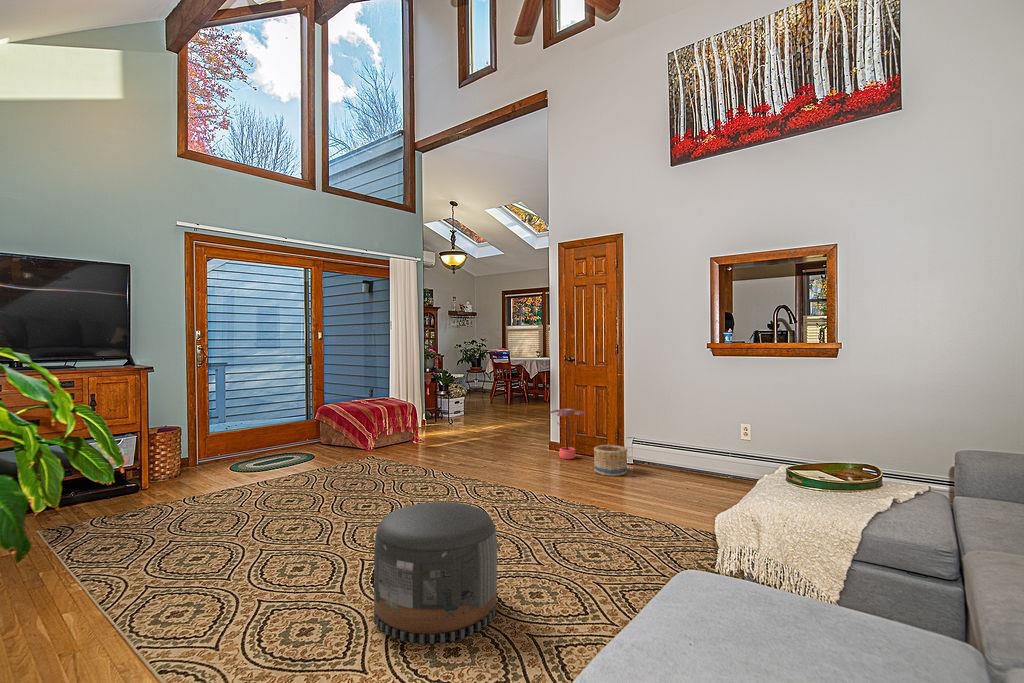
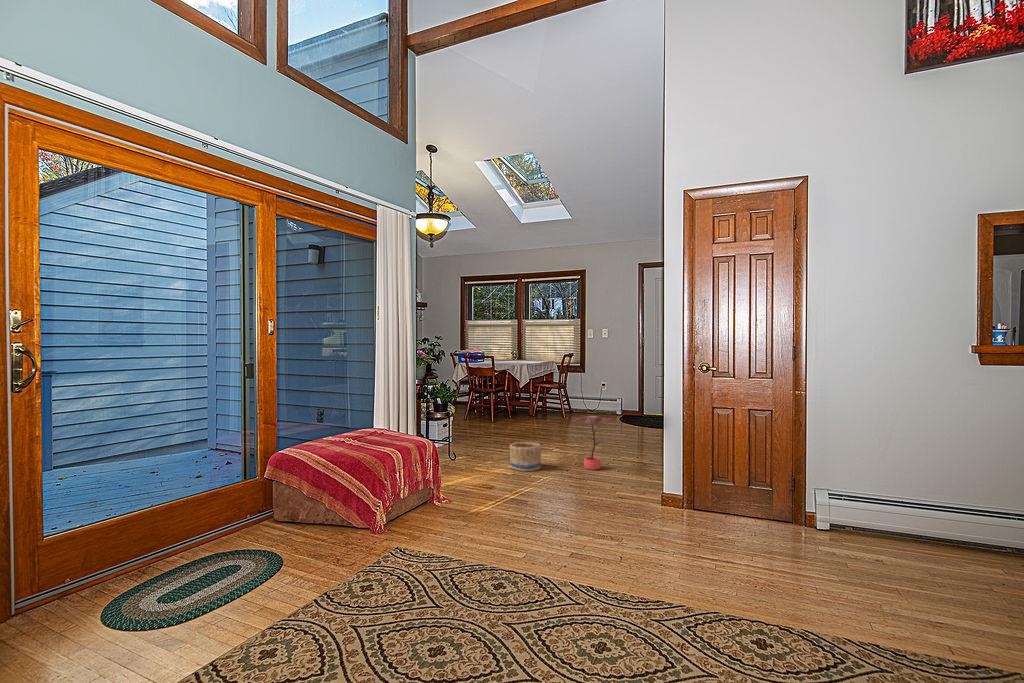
potted plant: present [550,408,587,459] -> present [573,416,613,470]
pouf: present [374,502,497,644] -> none [338,503,466,648]

